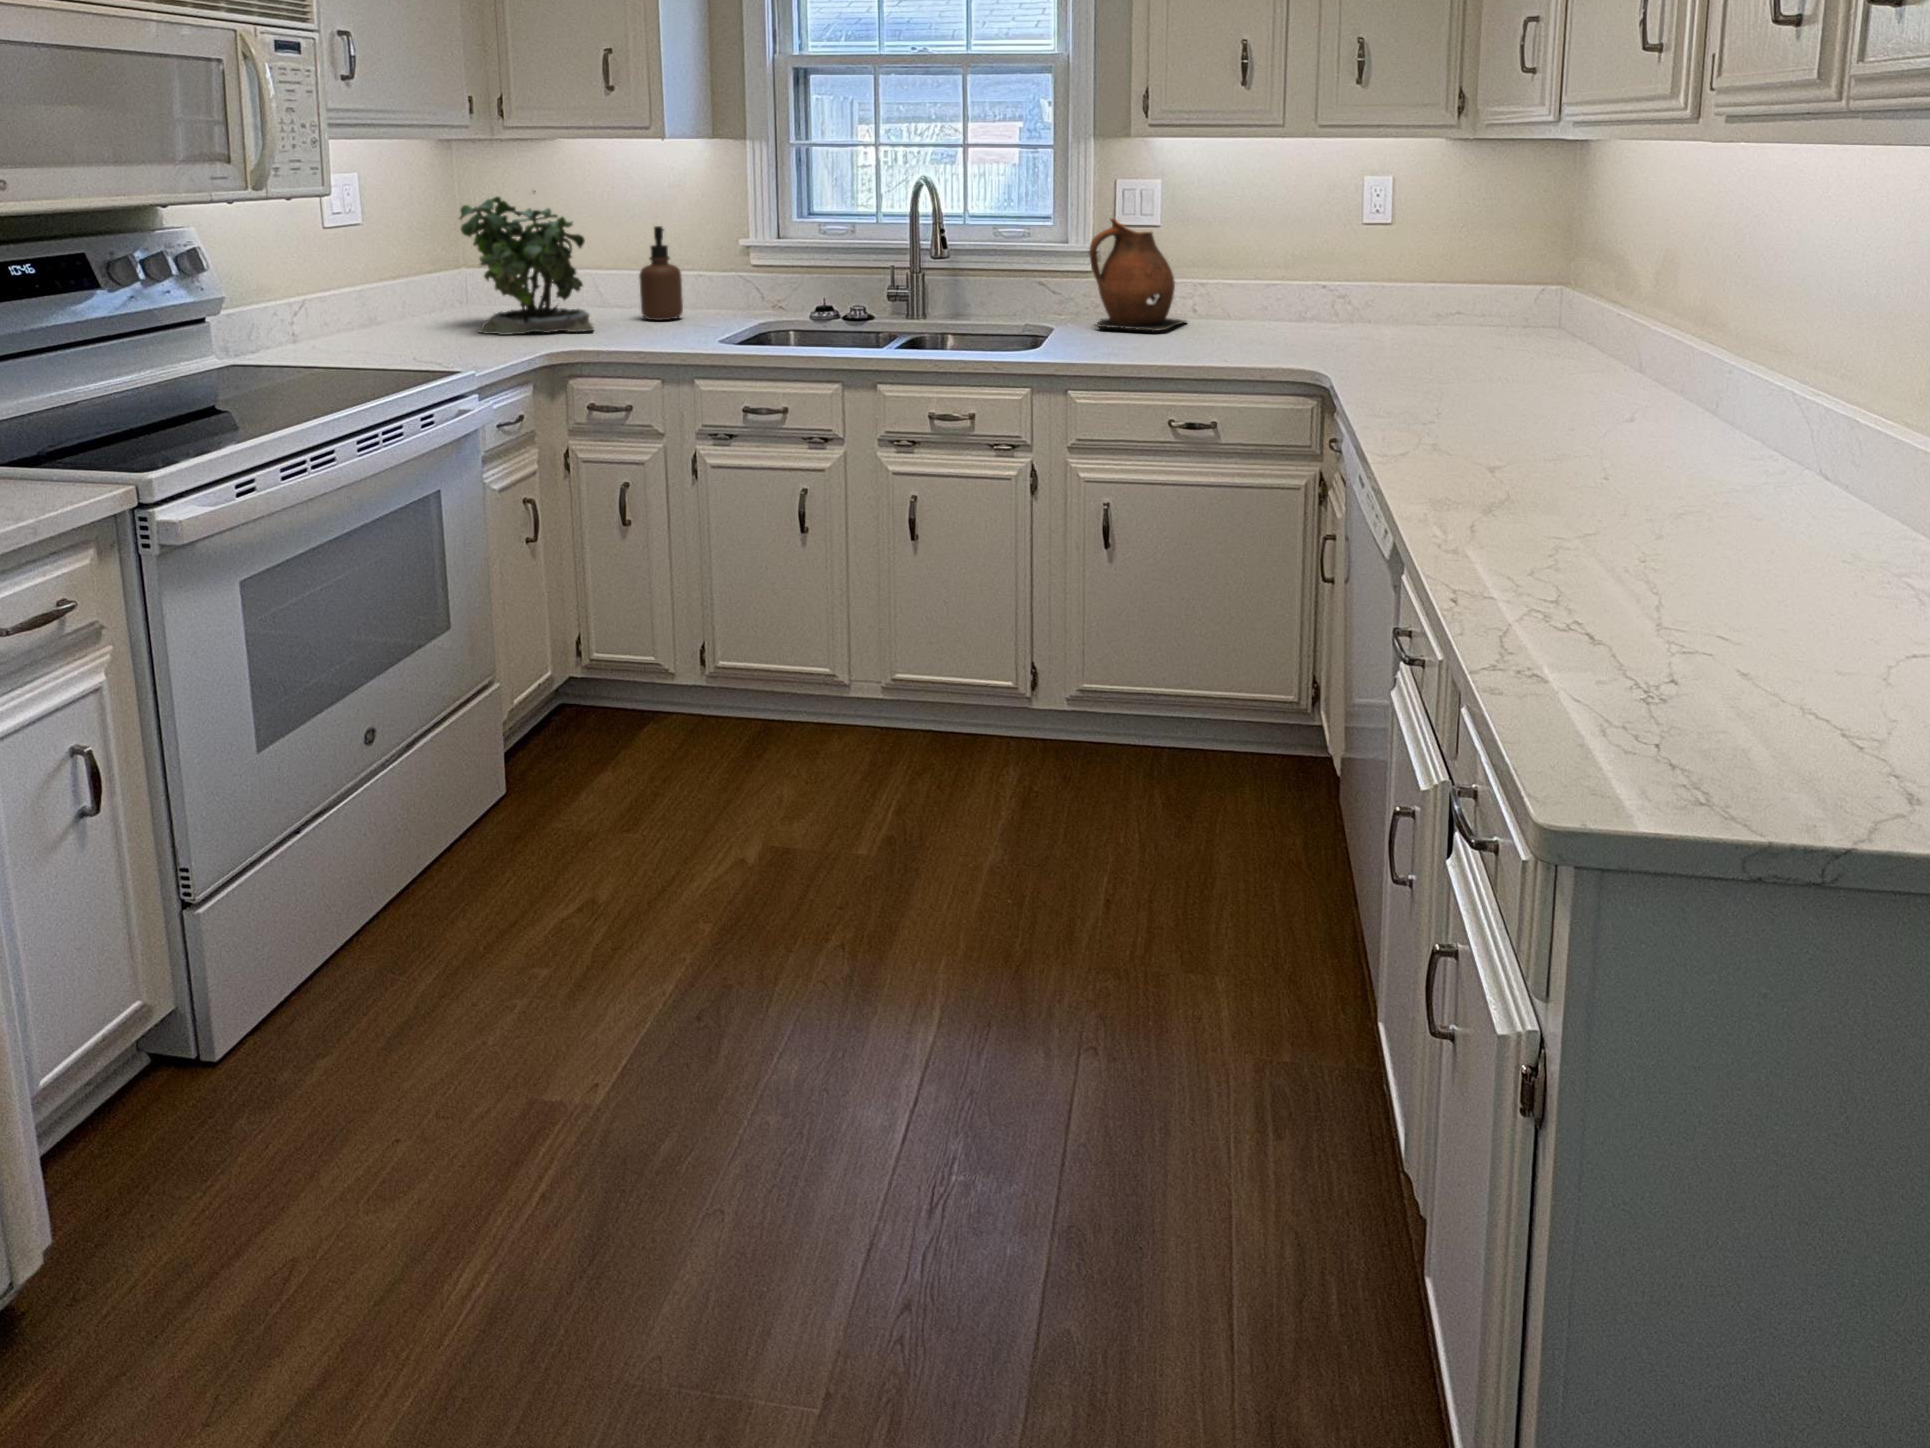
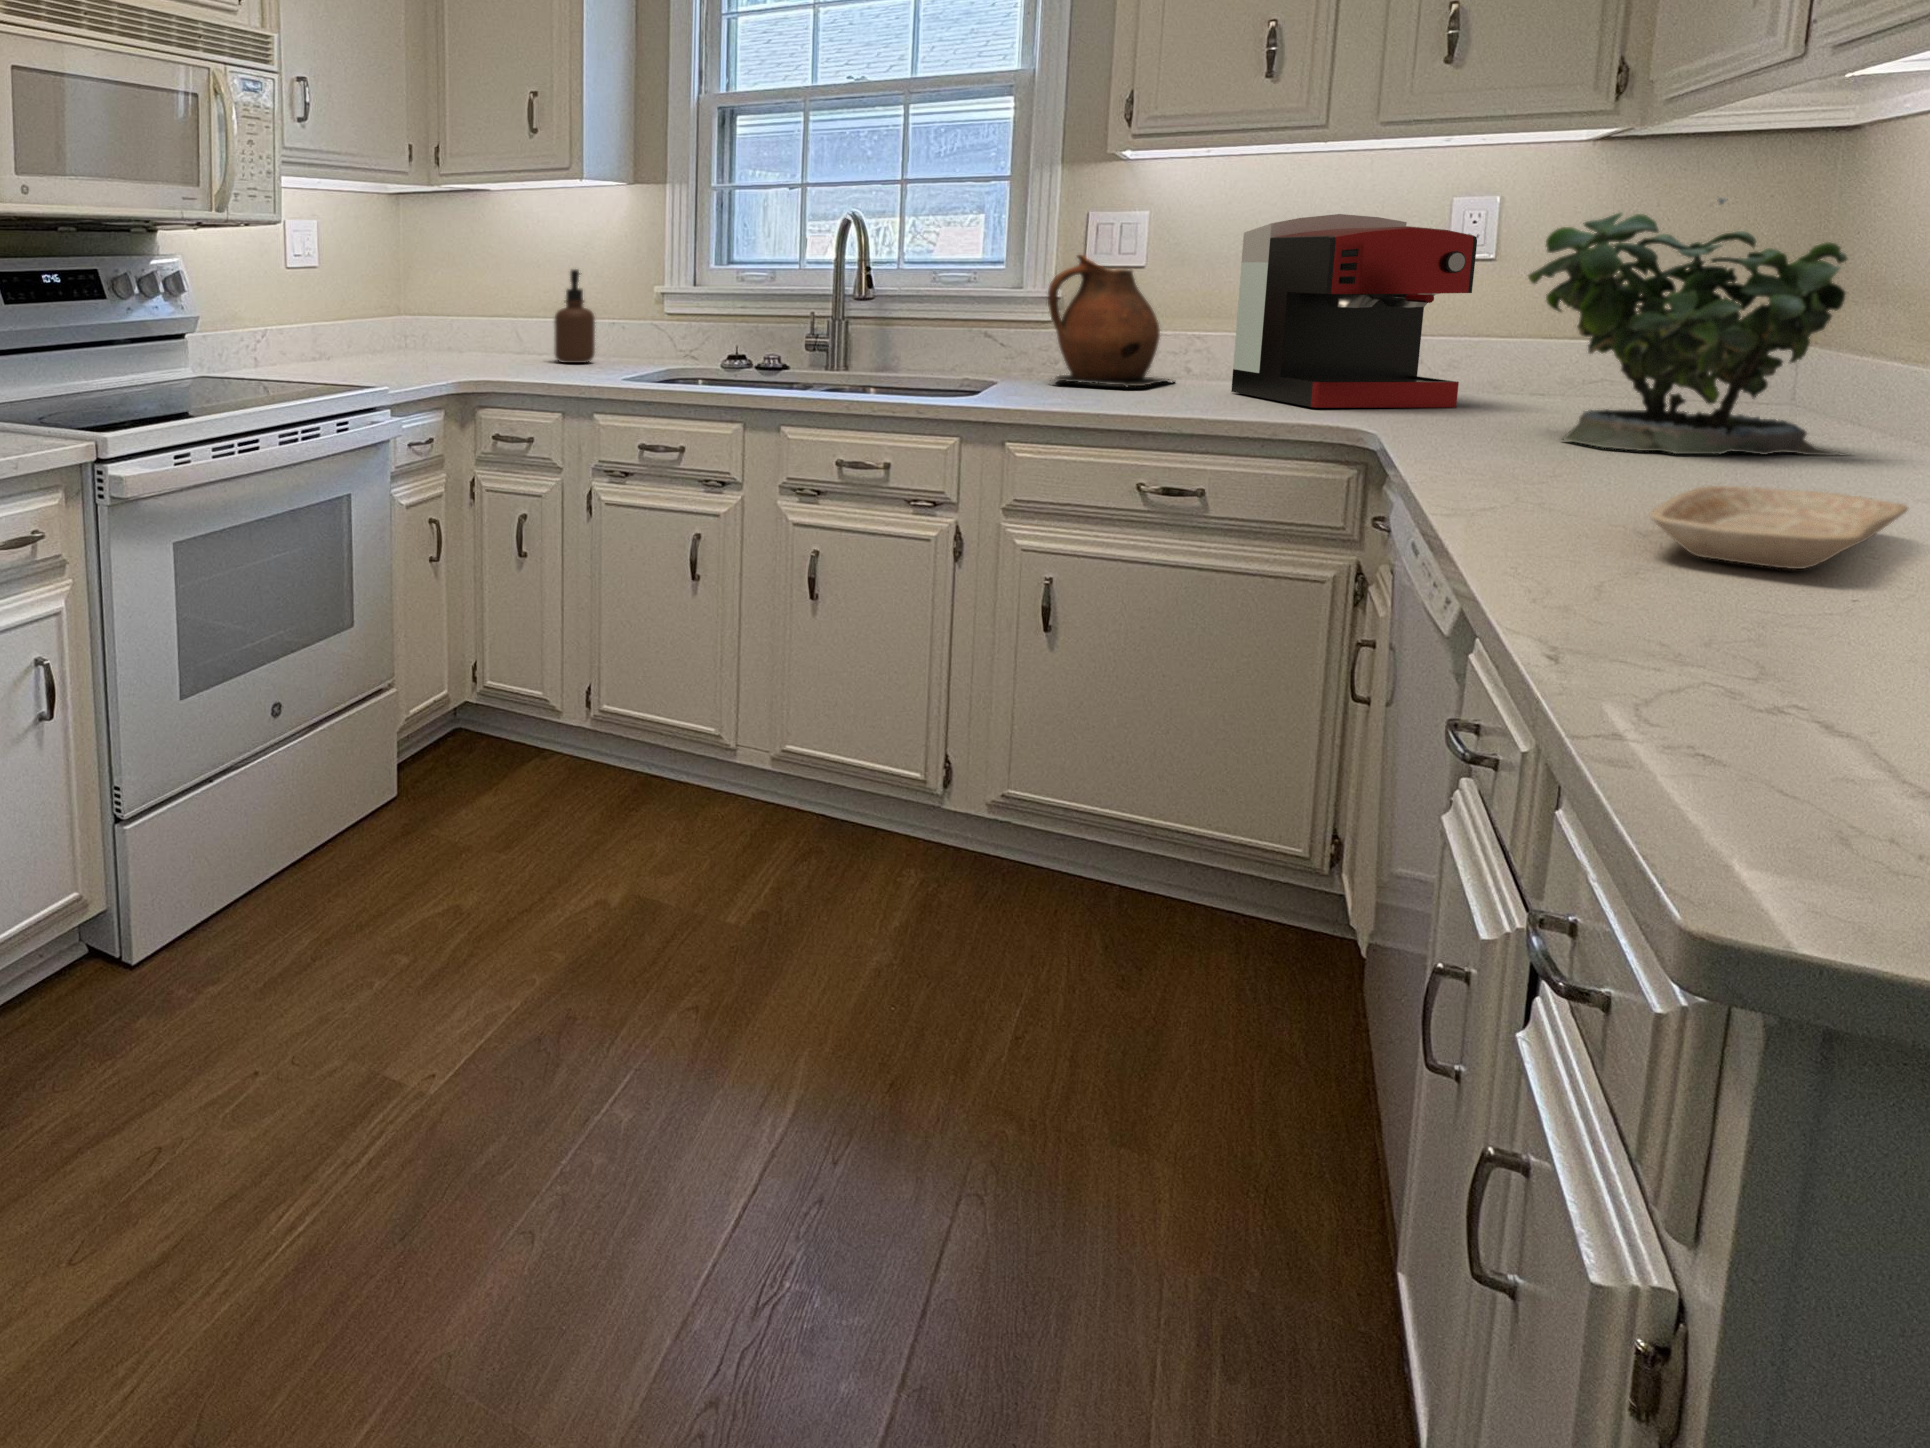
potted plant: present [459,190,594,335] -> present [1528,198,1847,455]
coffee maker: none [1229,192,1384,349] -> present [1231,214,1477,408]
tray: none [1497,426,1625,495] -> present [1649,486,1908,569]

